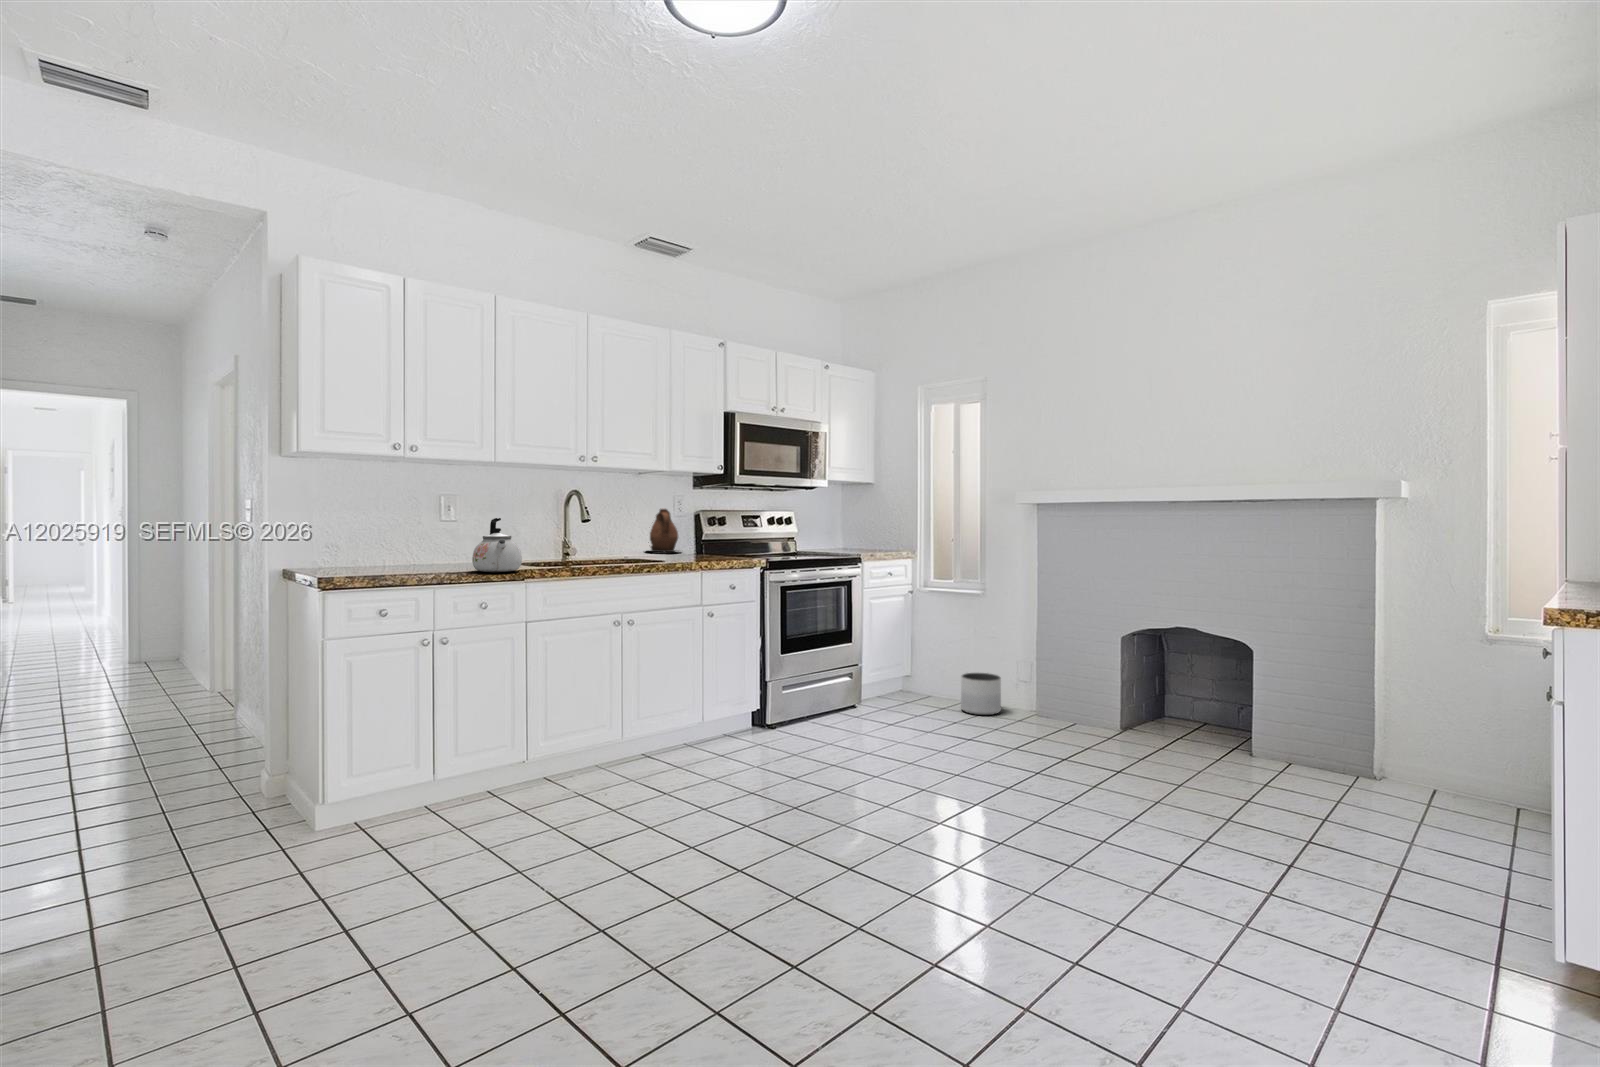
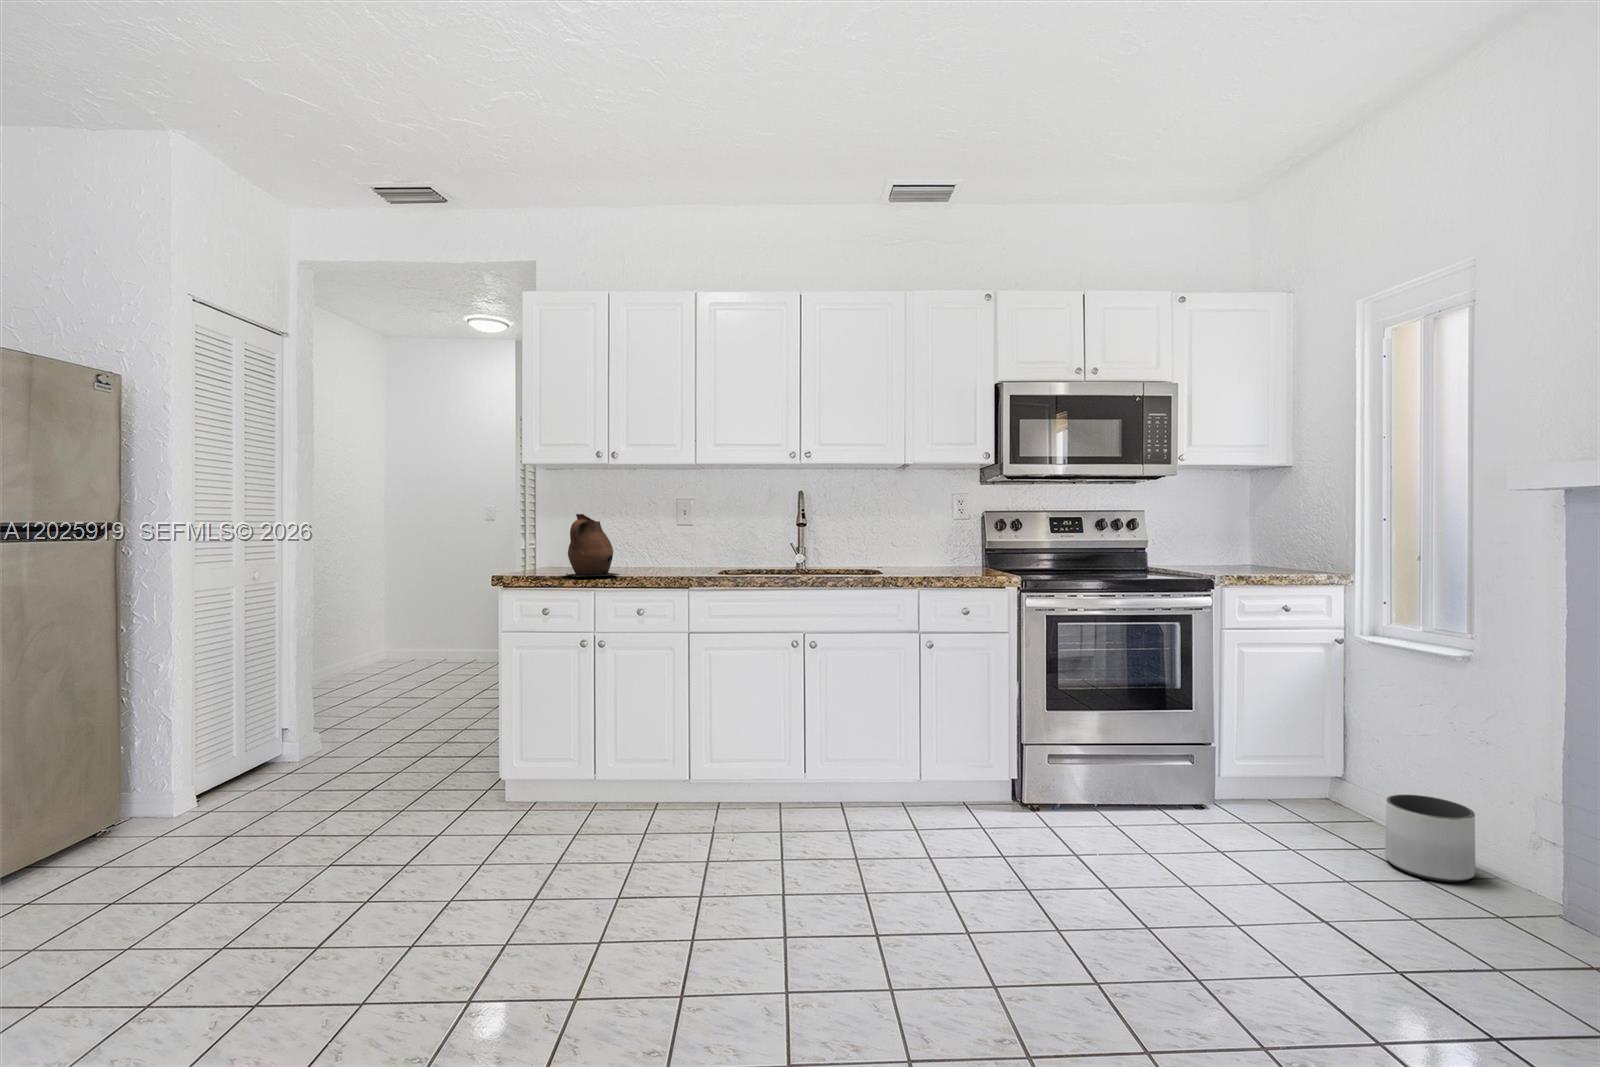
ceramic pitcher: present [650,509,678,552] -> present [566,514,619,577]
kettle: present [472,518,522,572] -> none [641,522,689,578]

